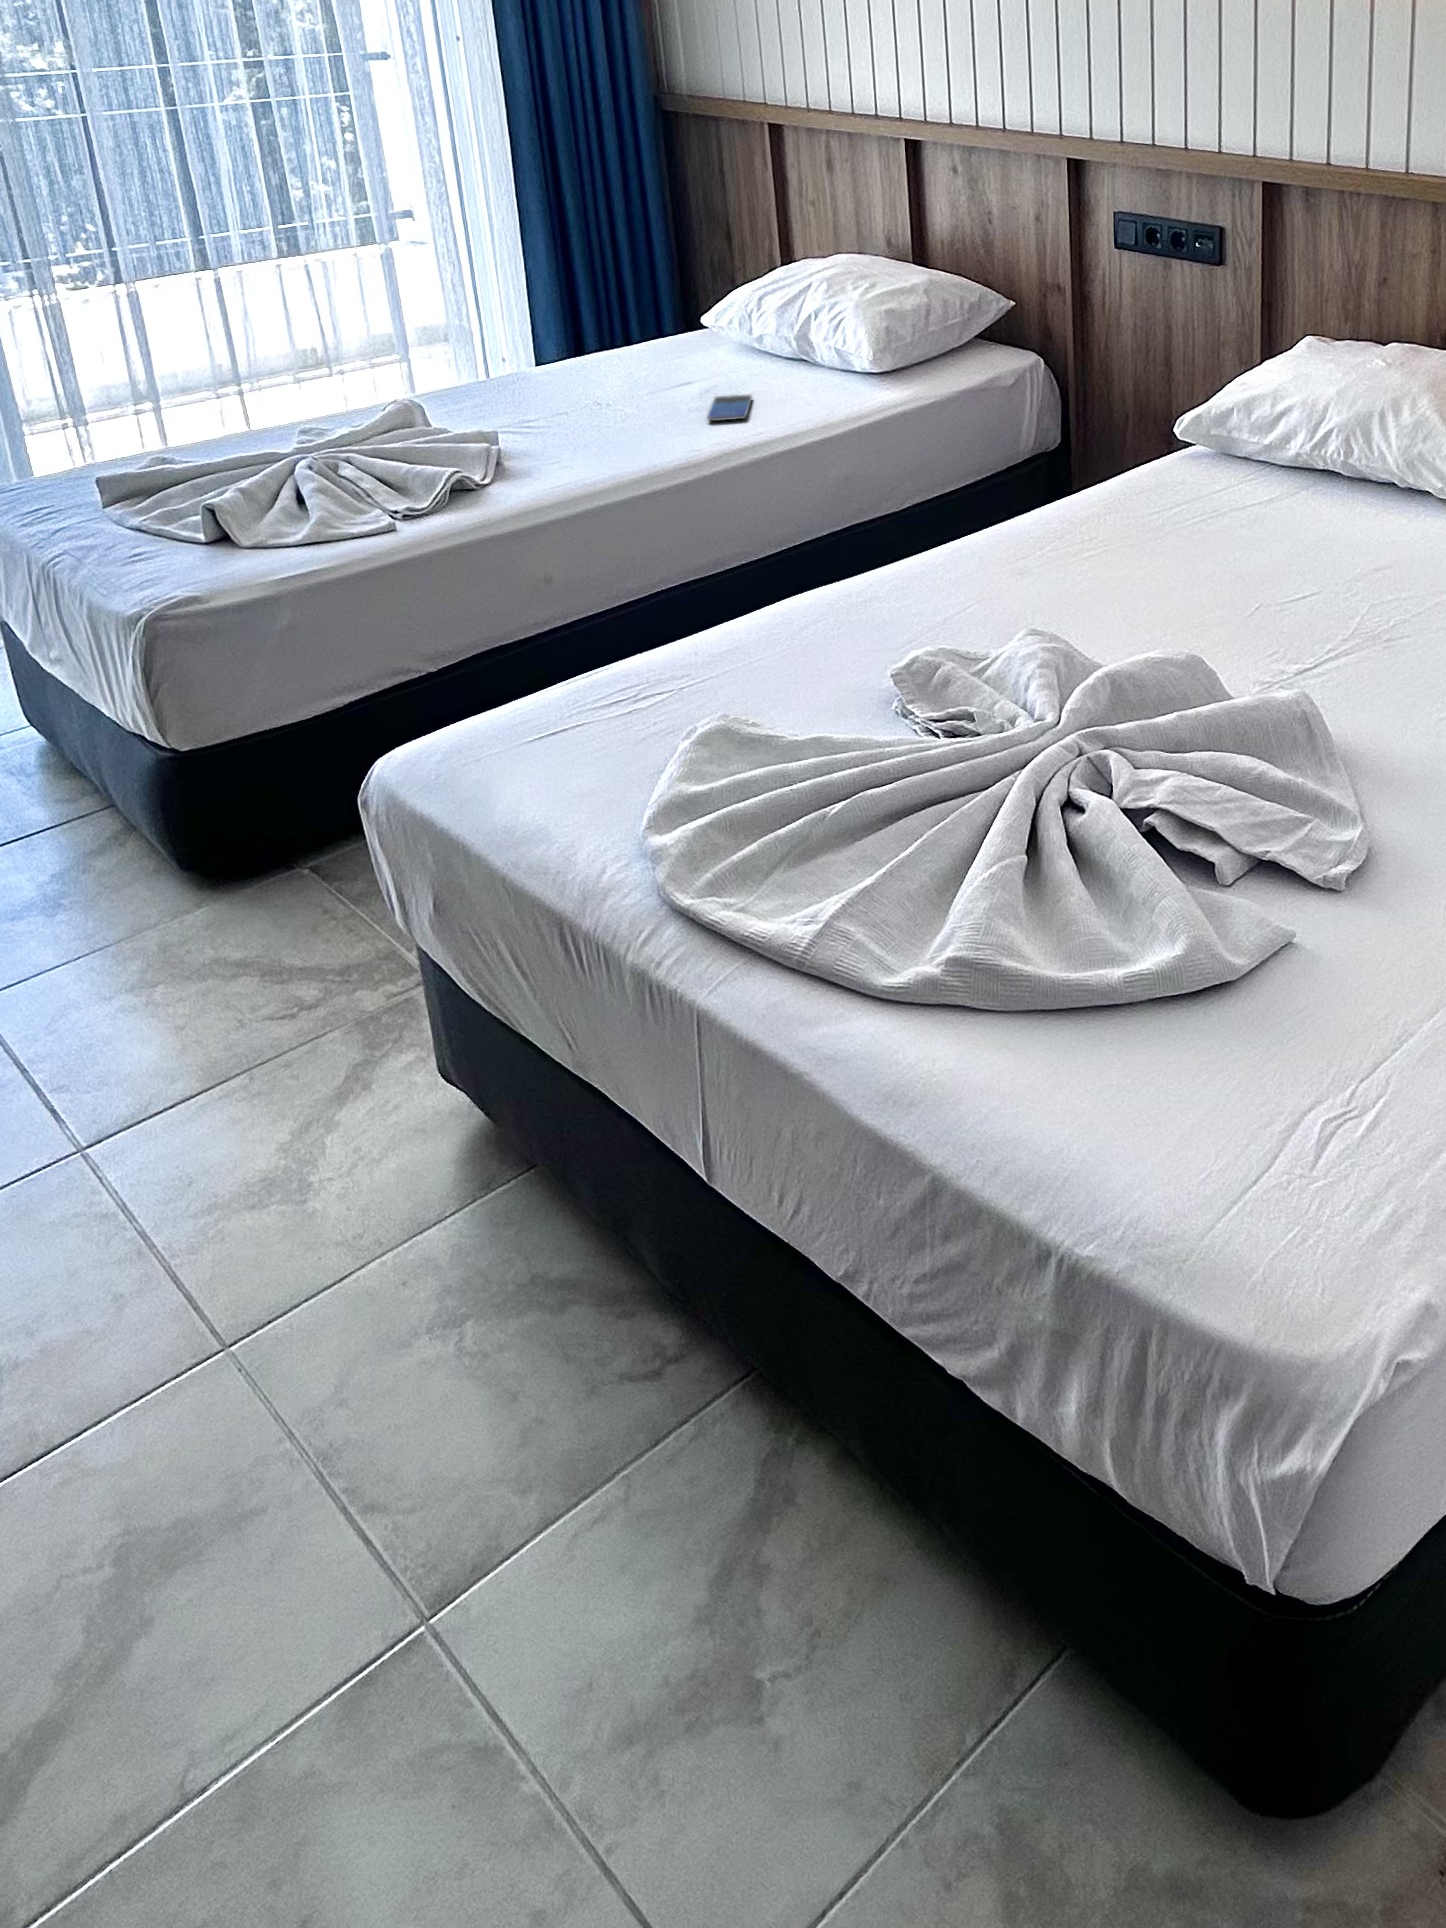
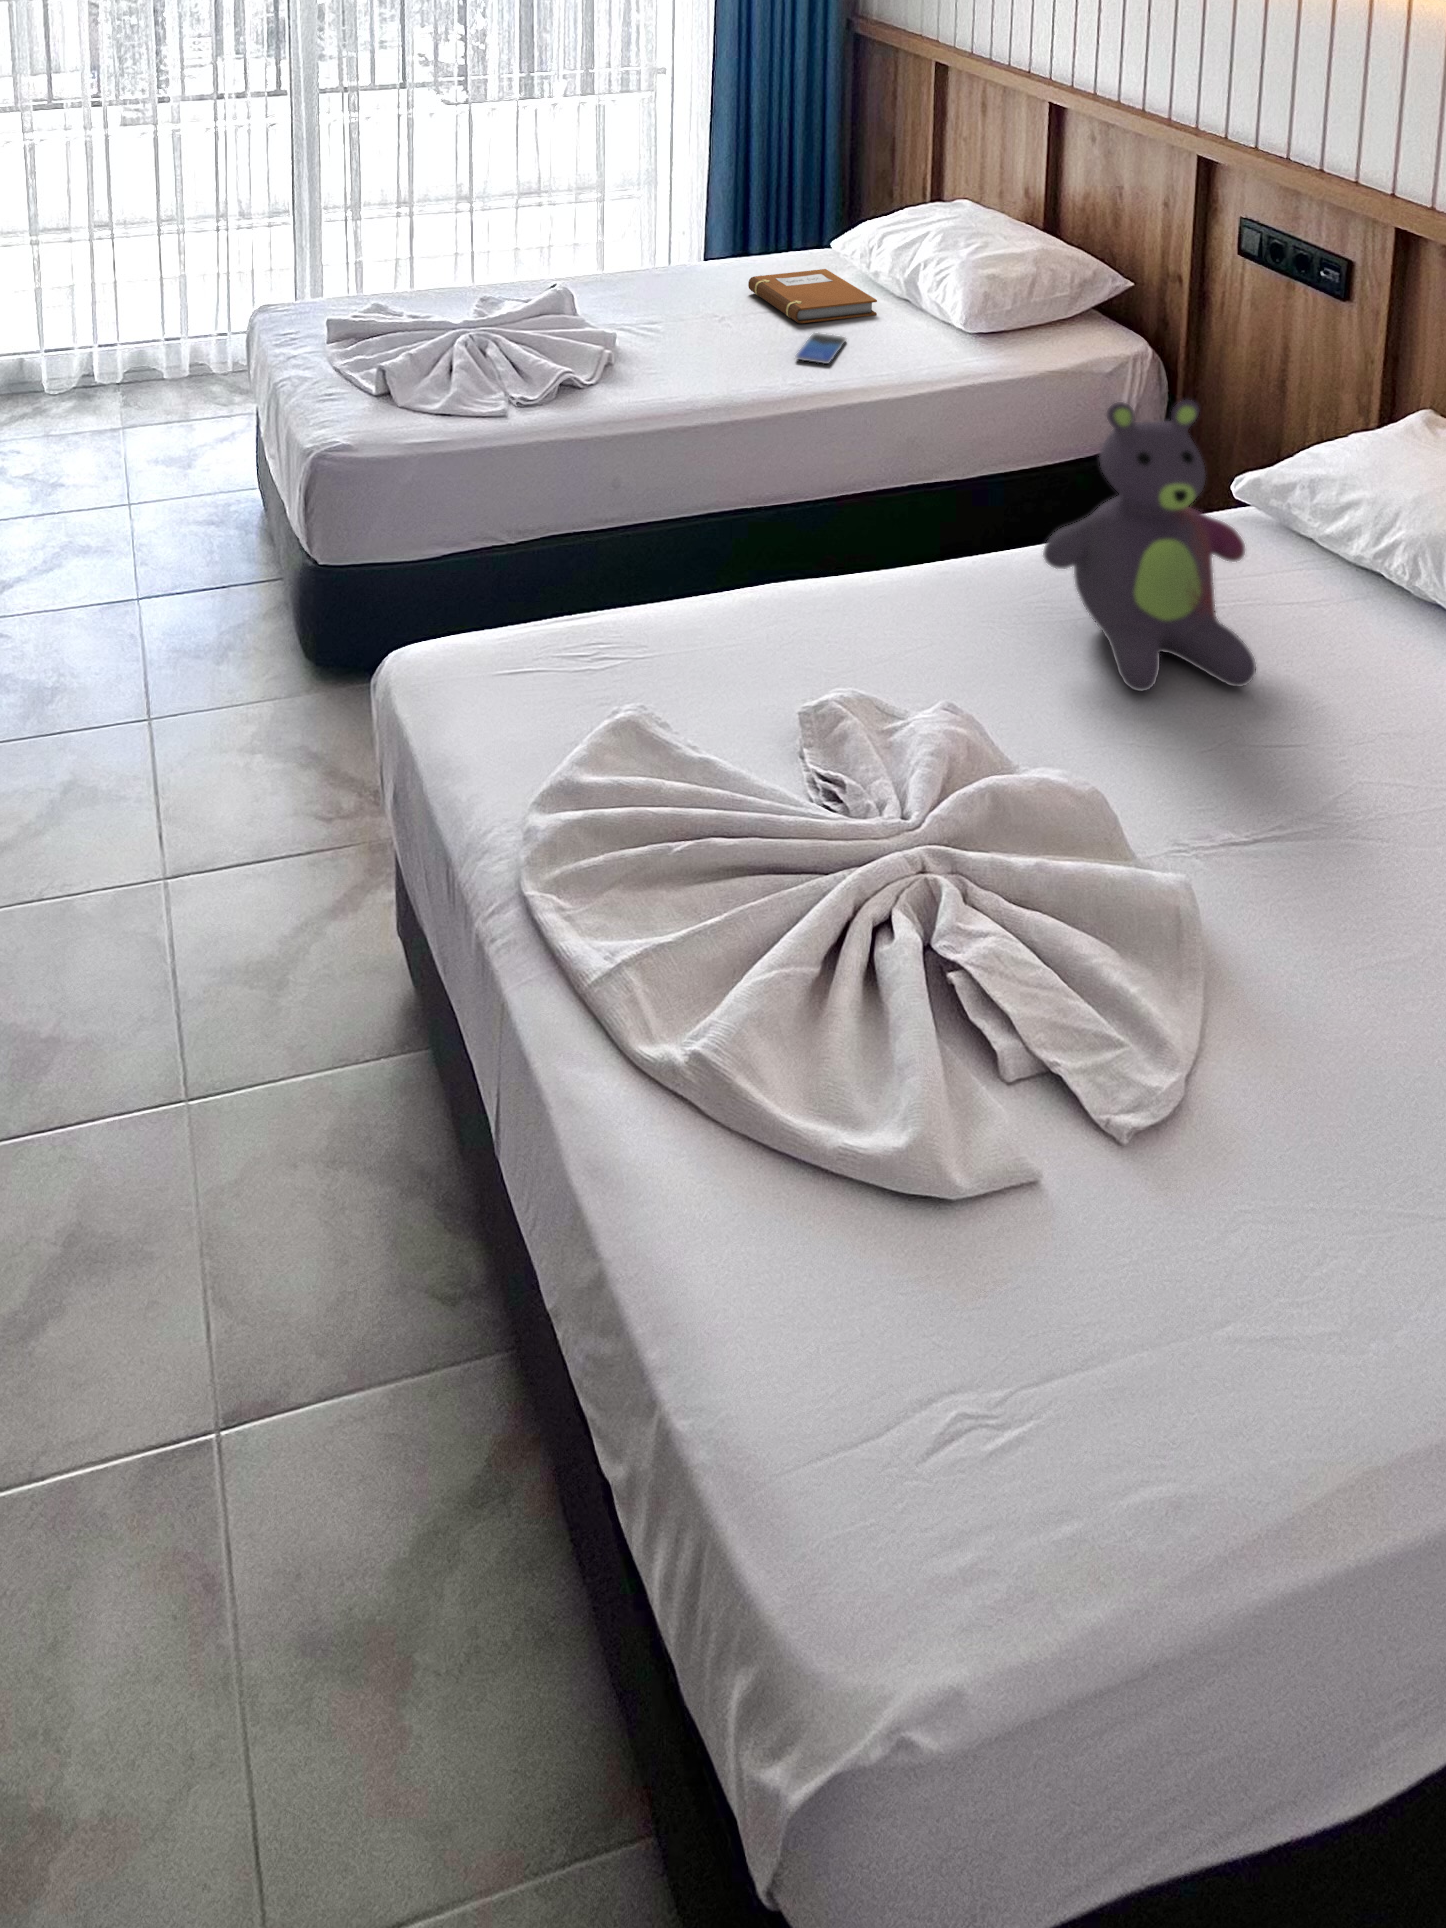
stuffed bear: none [1065,315,1266,590] -> present [1043,400,1256,691]
notebook: none [622,342,771,392] -> present [748,269,877,323]

